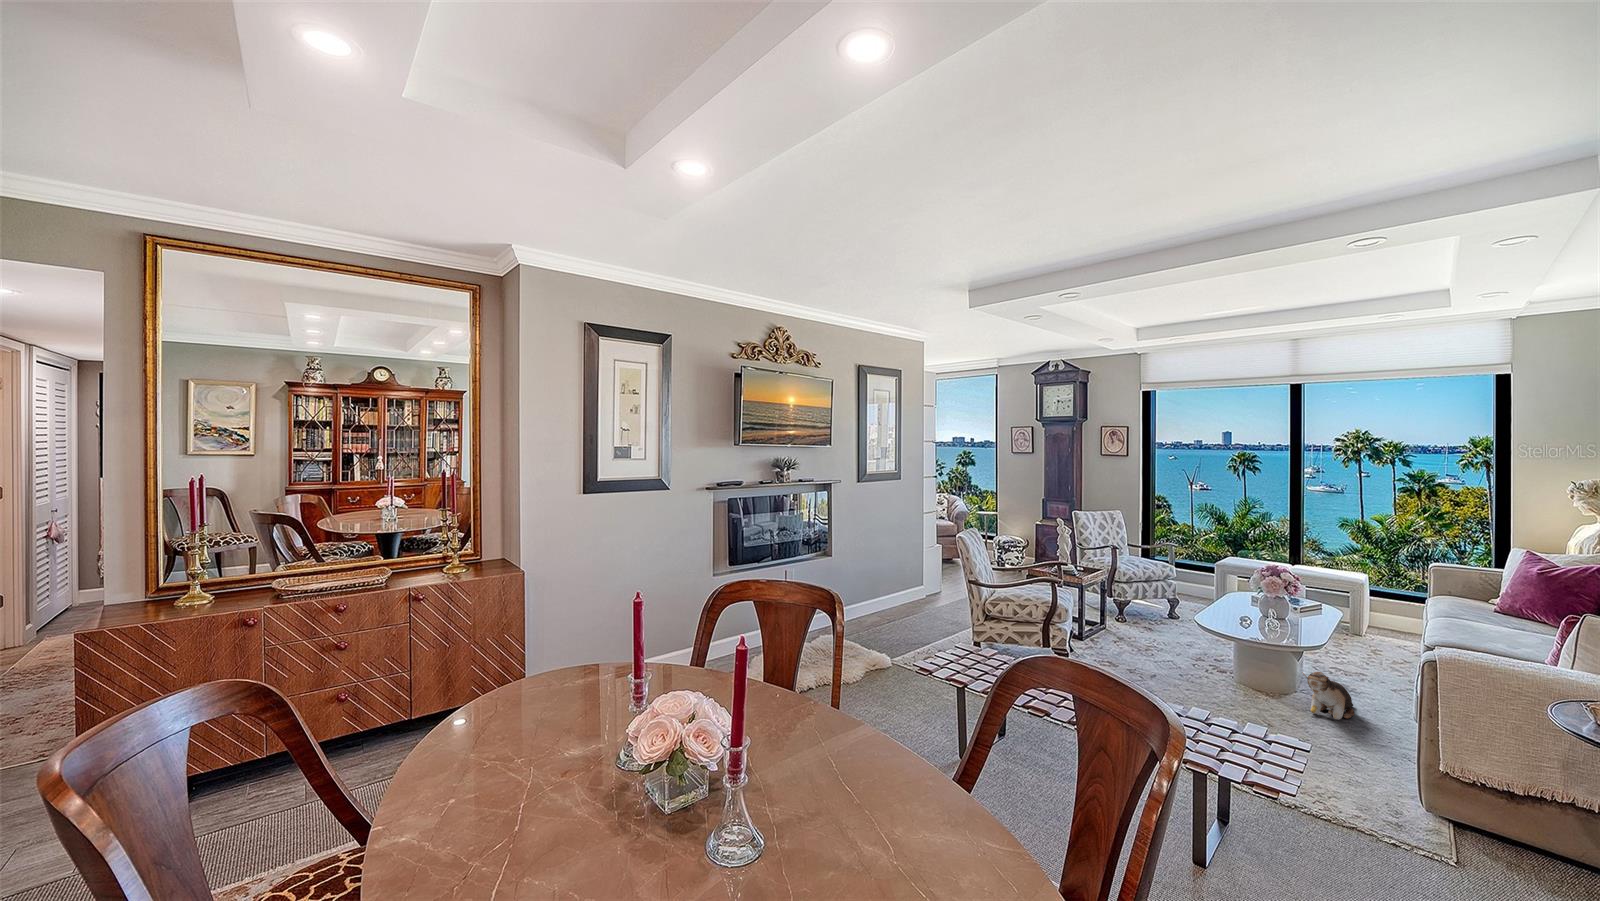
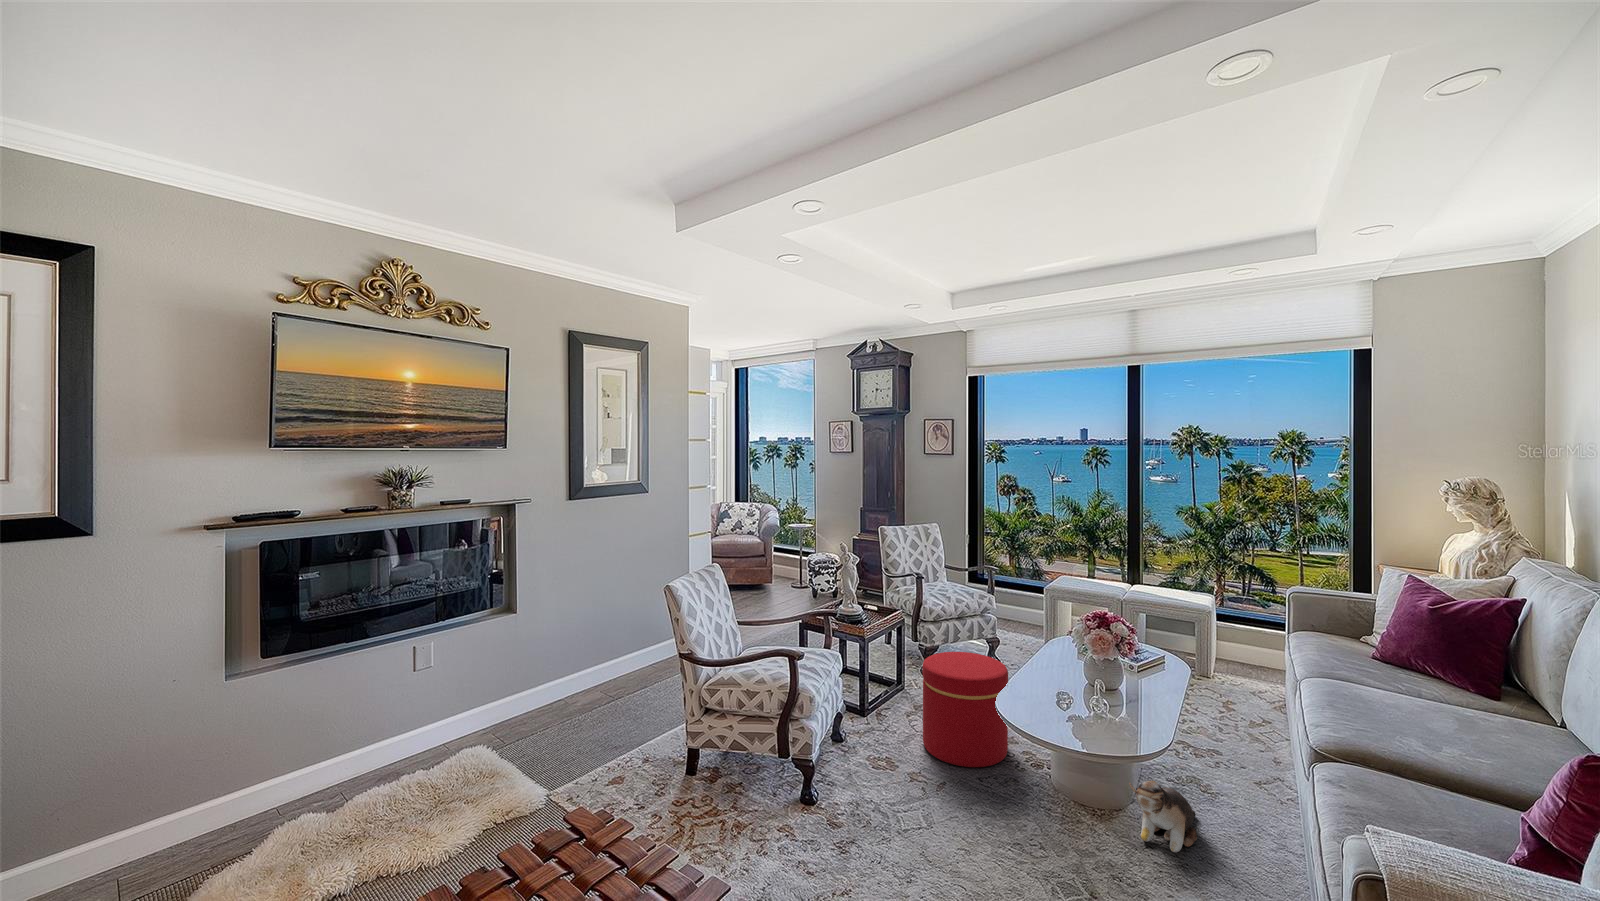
ottoman: none [1132,596,1201,672] -> present [922,652,1008,767]

